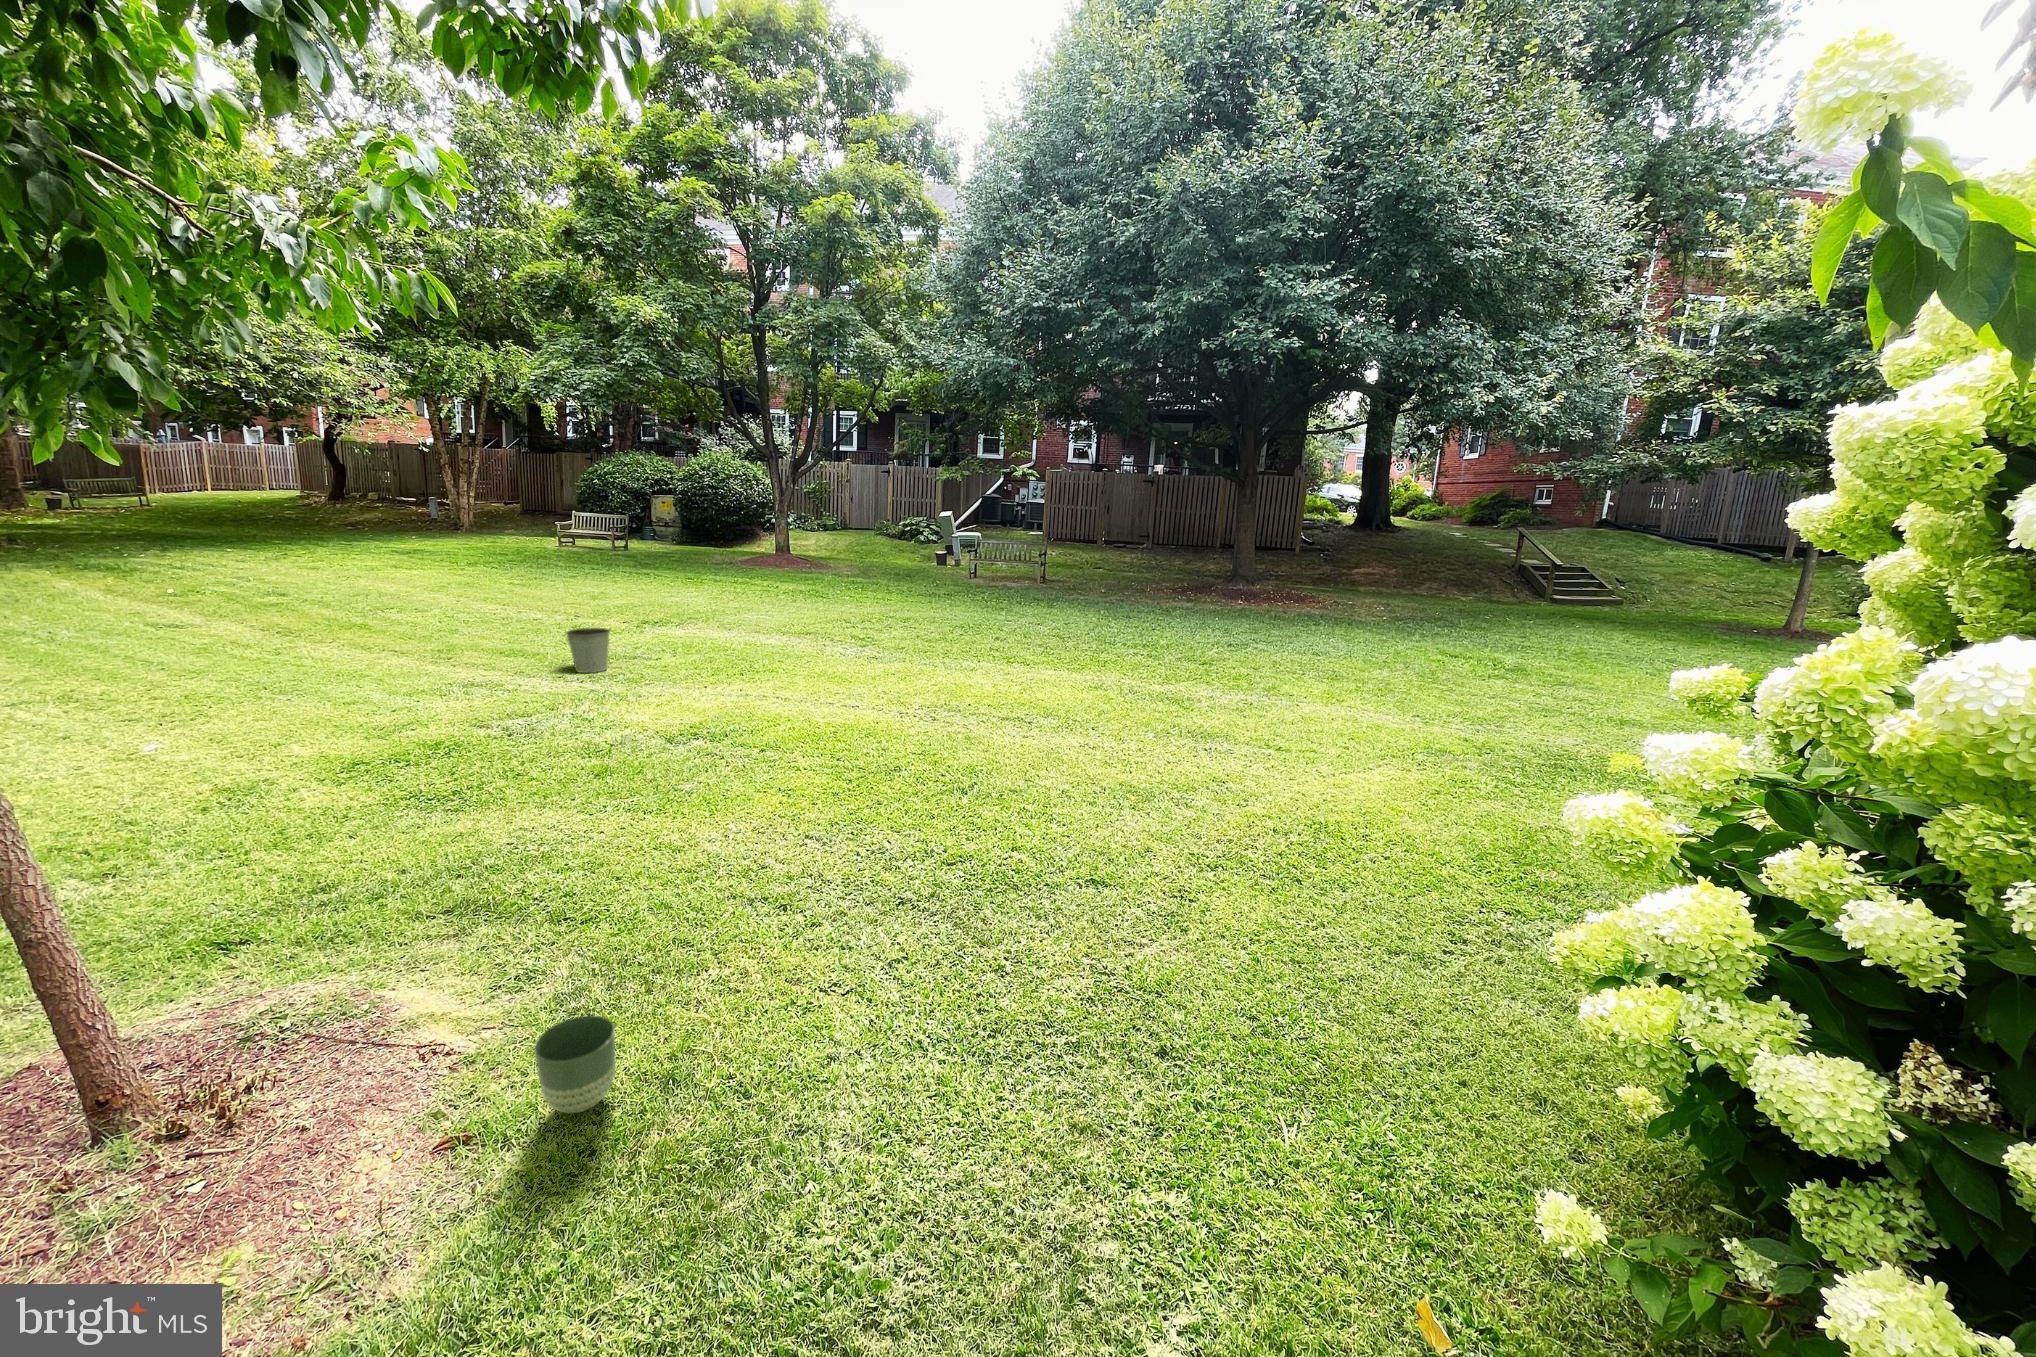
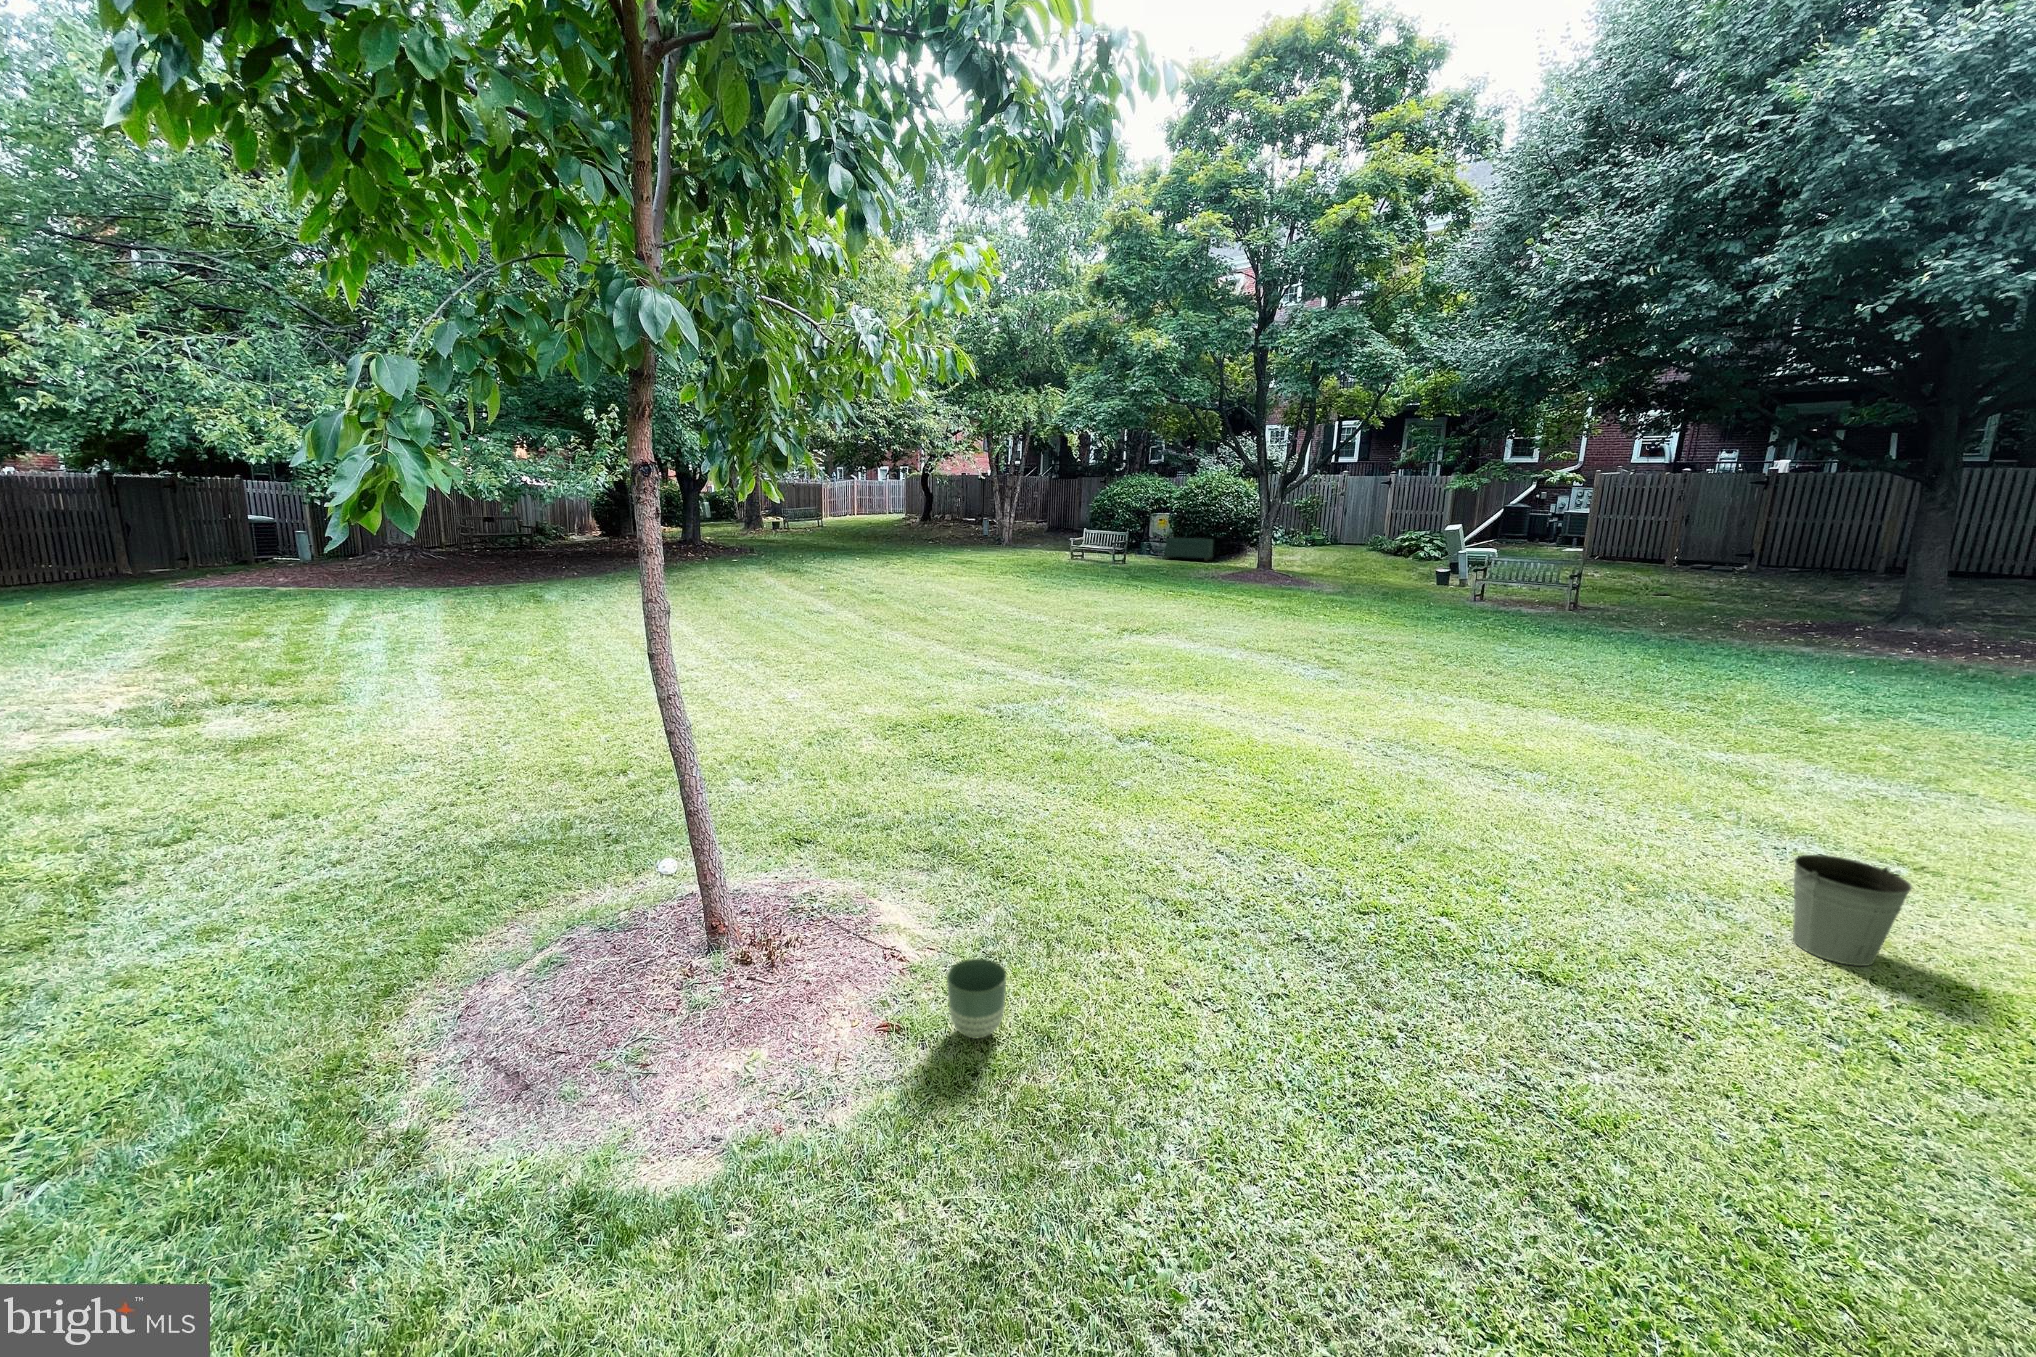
bench: none [675,521,728,545] -> present [1165,538,1213,561]
bucket: present [565,628,610,673] -> present [1785,855,1912,966]

